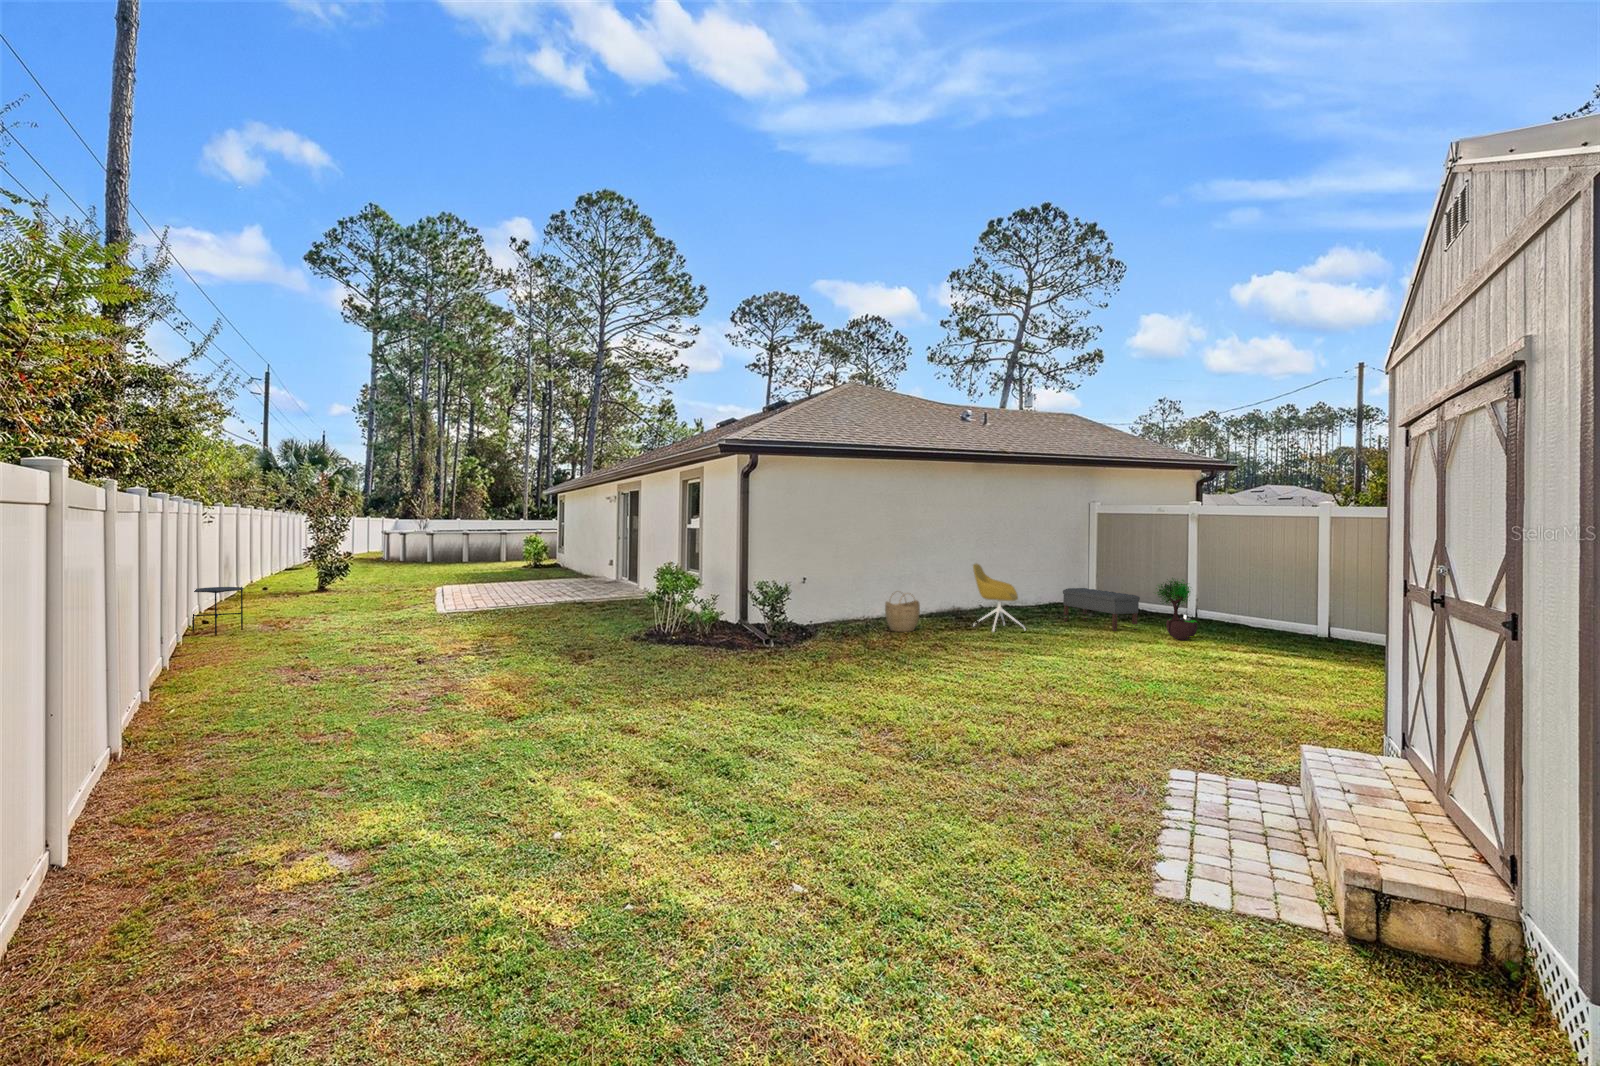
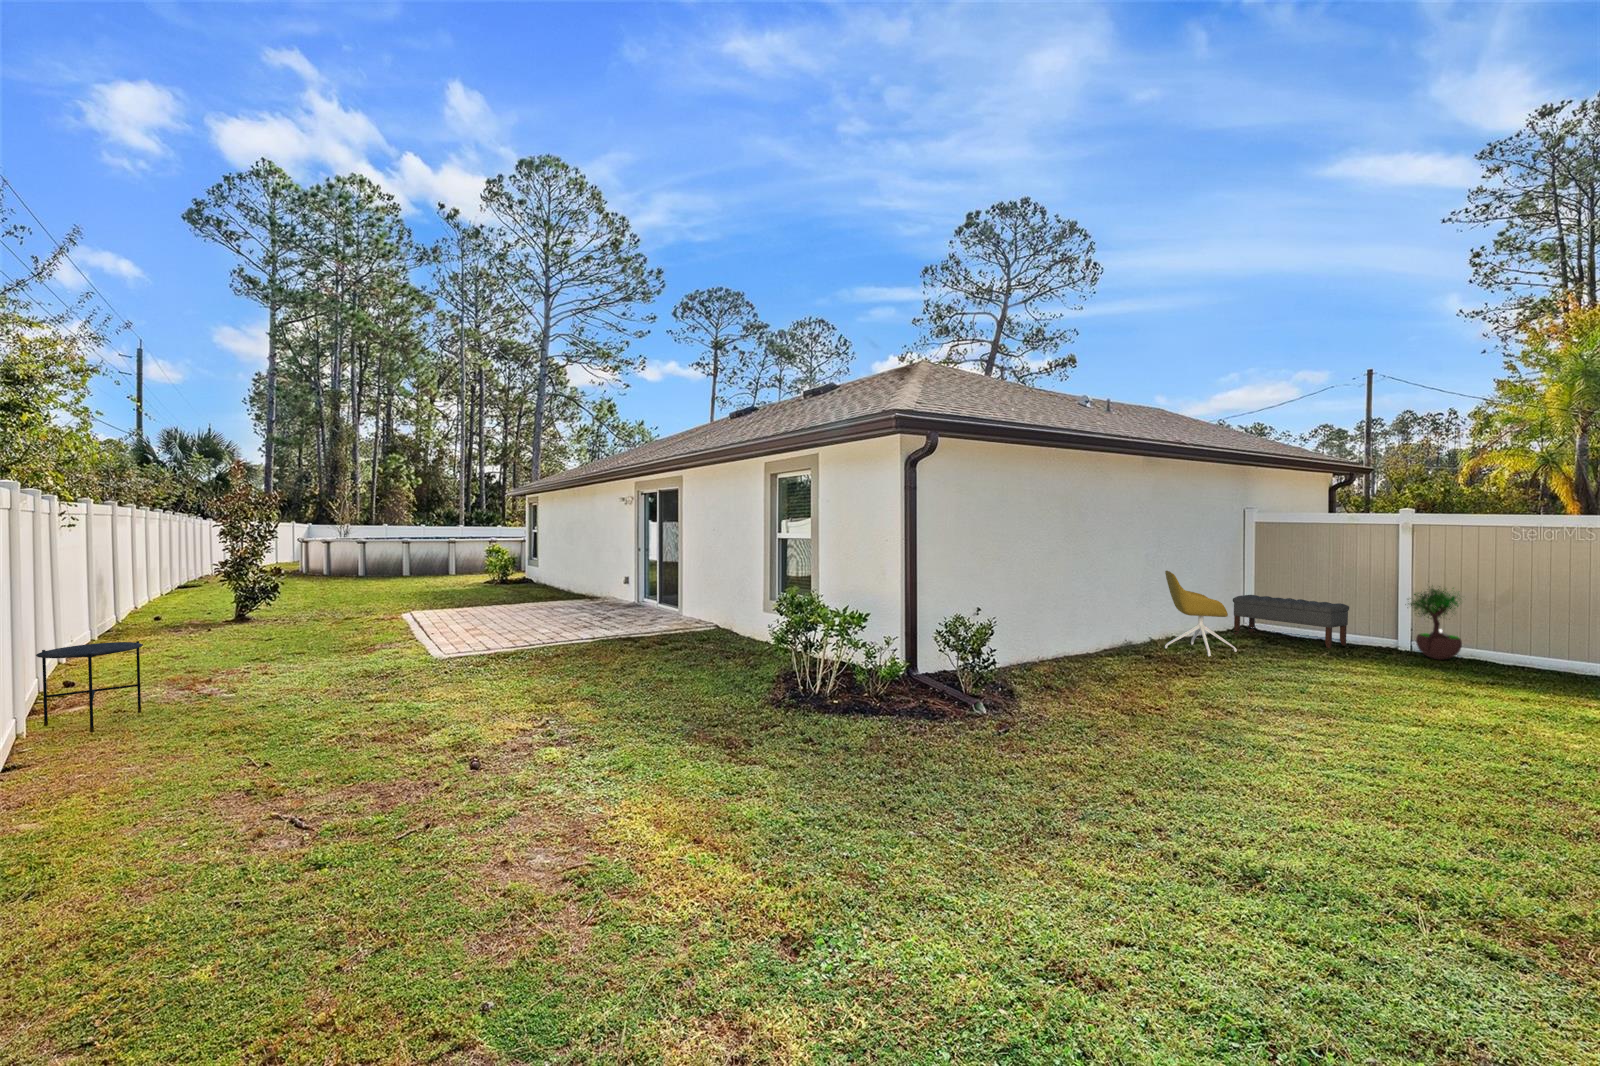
woven basket: present [885,594,920,632] -> none [1082,609,1127,662]

